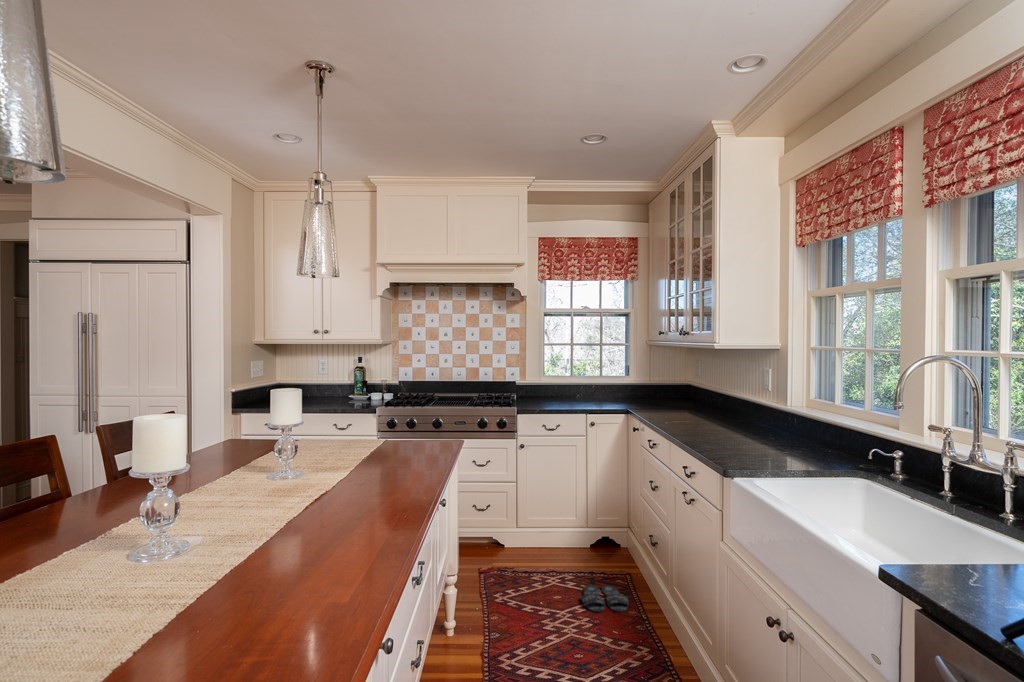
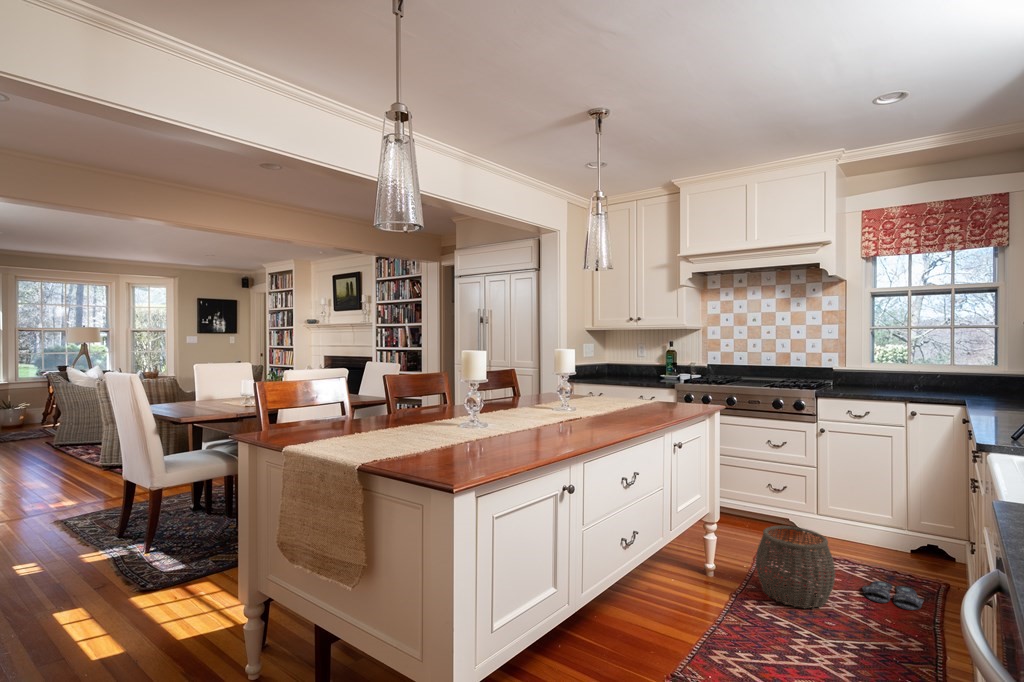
woven basket: none [498,556,574,649] -> present [756,526,835,608]

